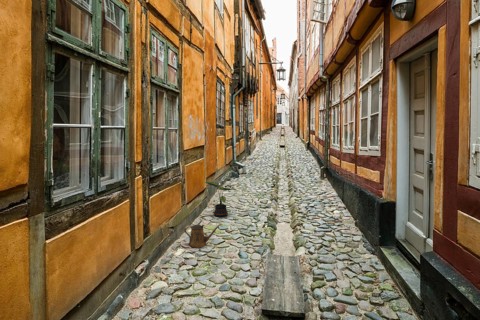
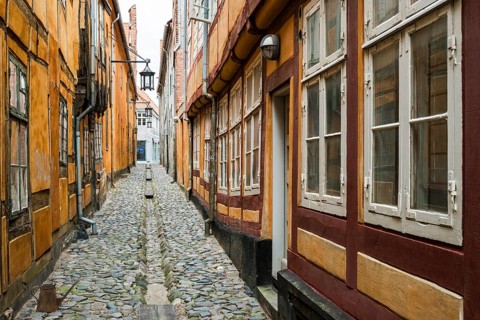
potted plant: present [205,182,231,217] -> none [49,236,87,283]

